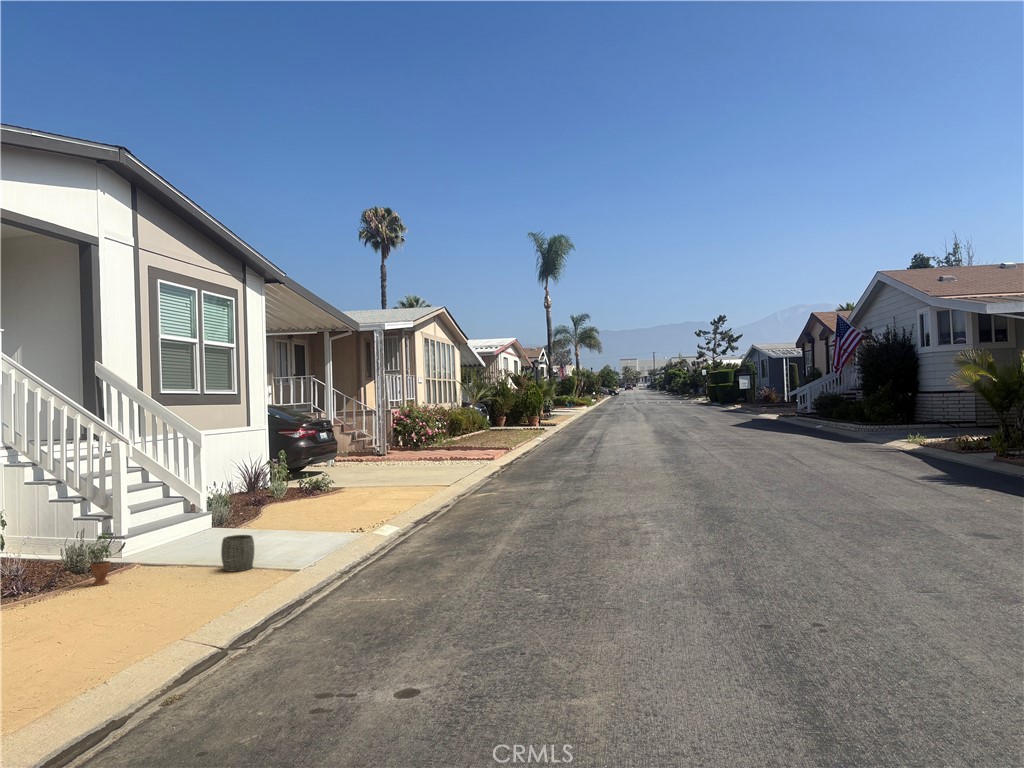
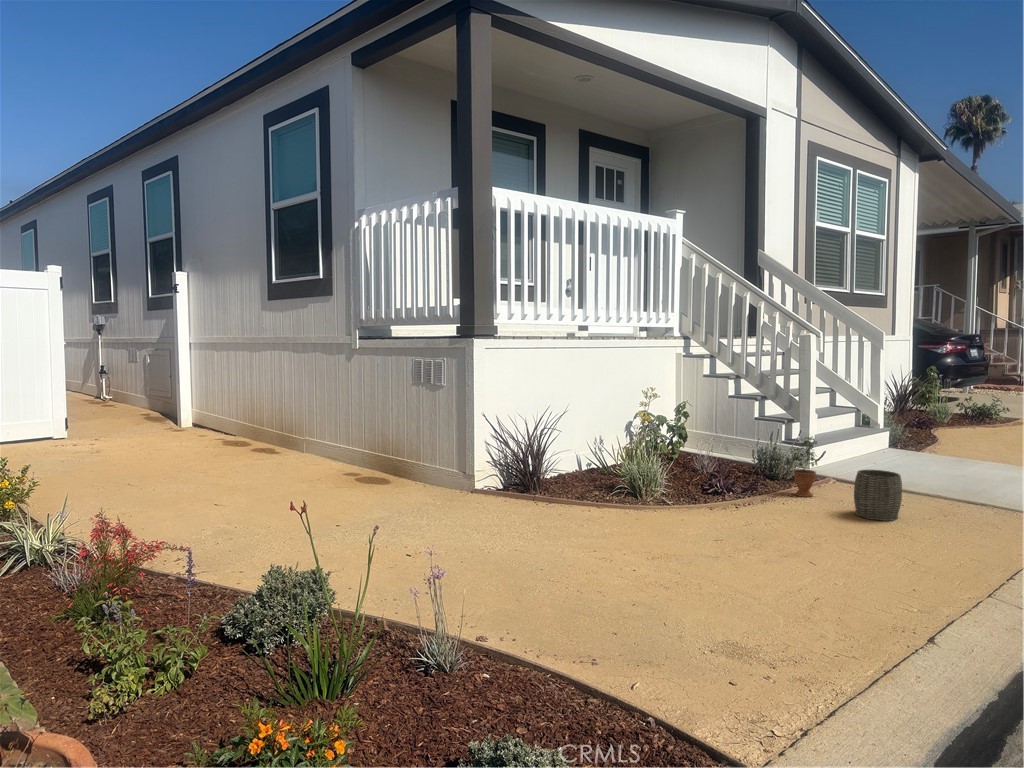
woven basket: present [221,535,254,571] -> present [854,470,902,521]

